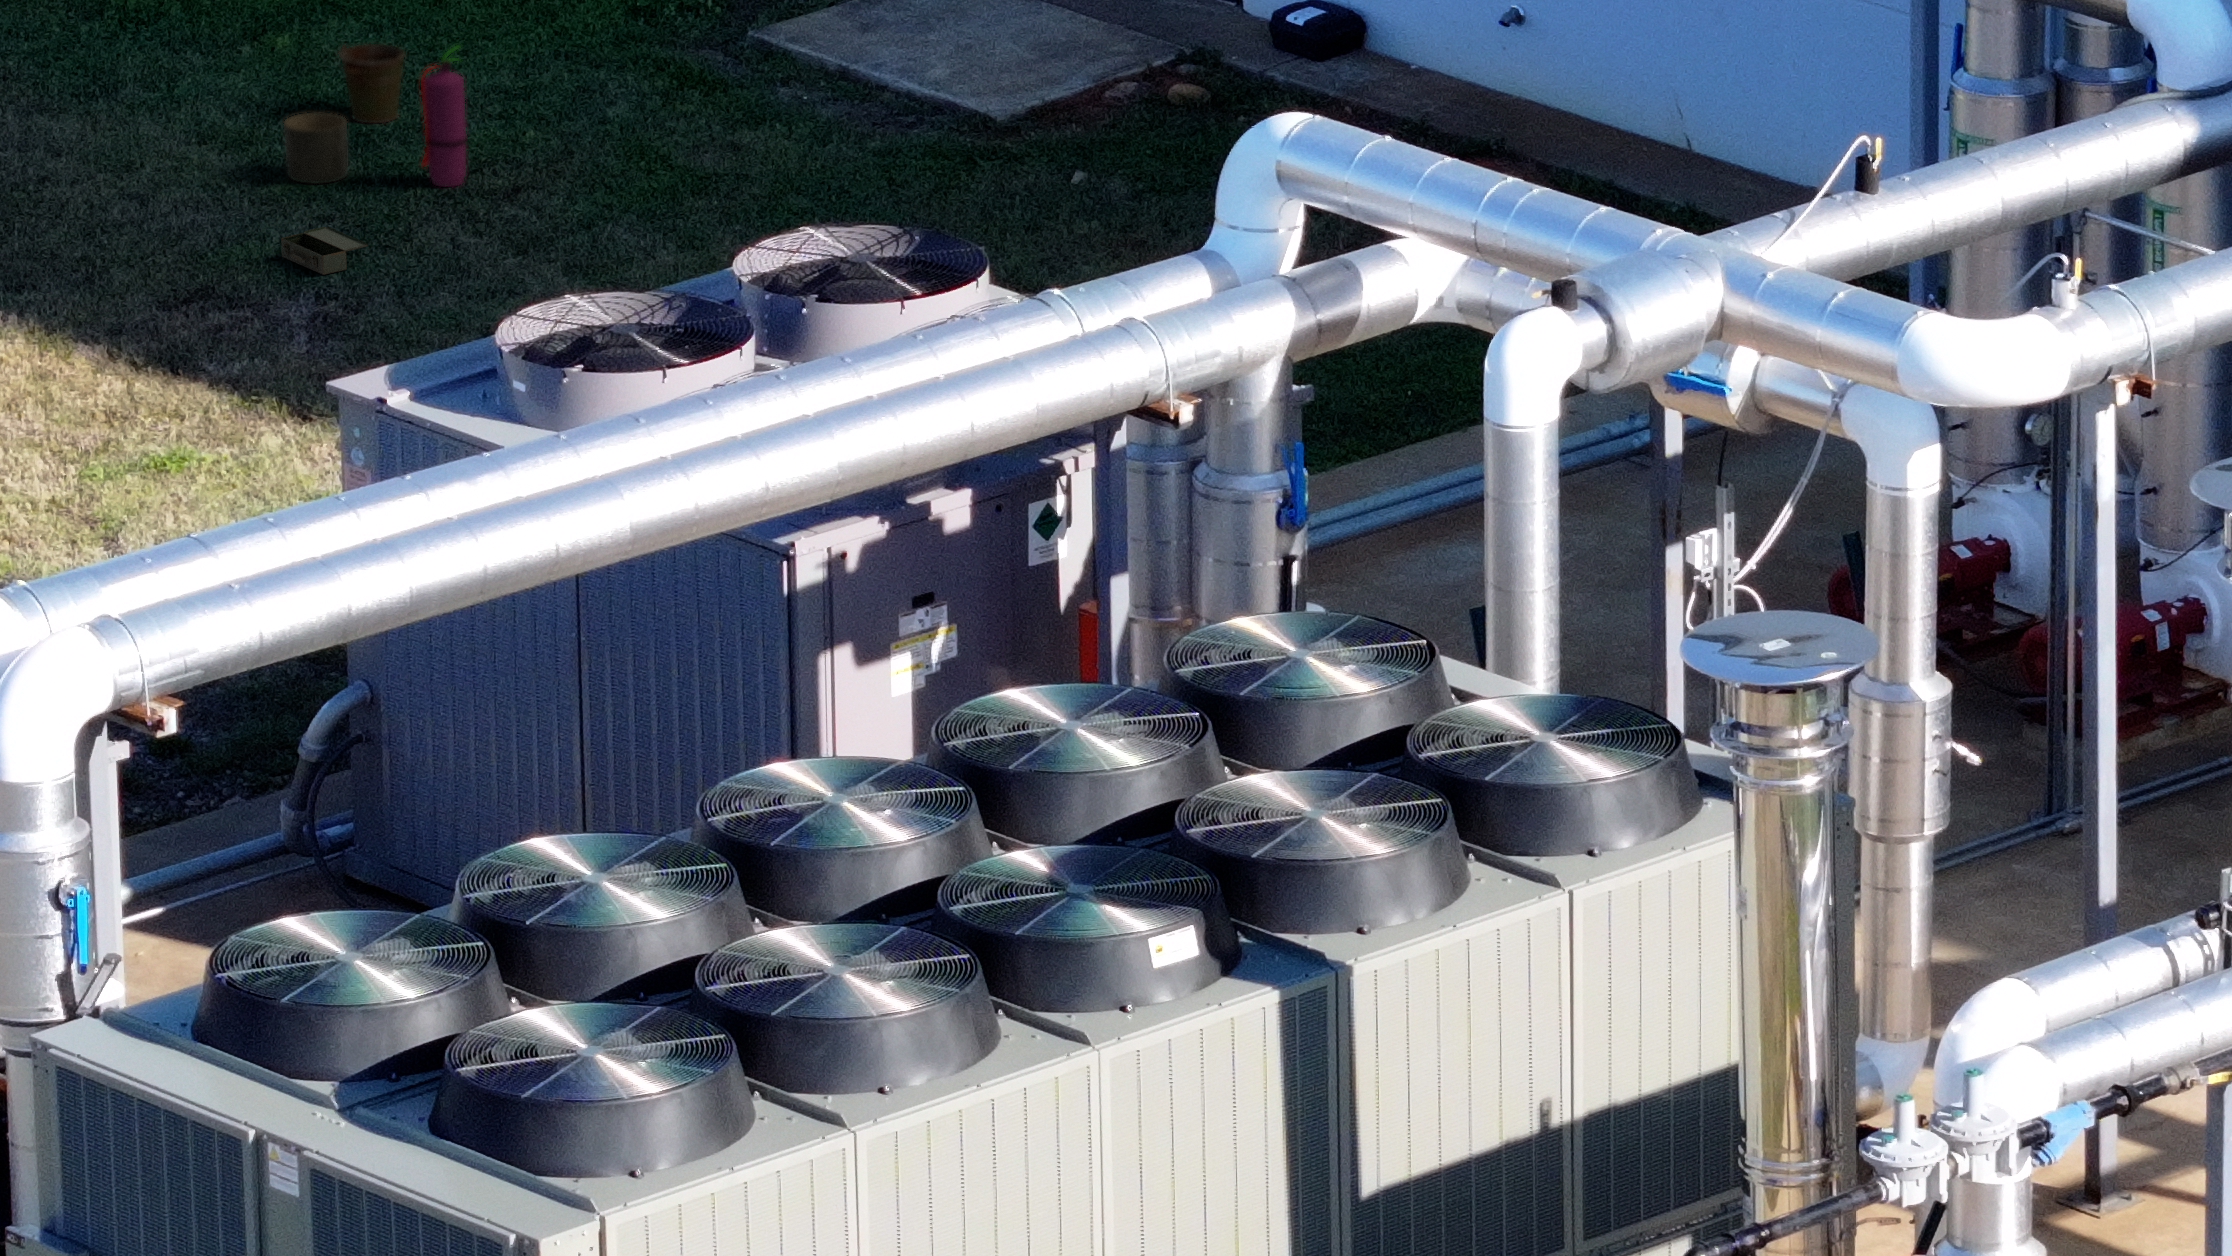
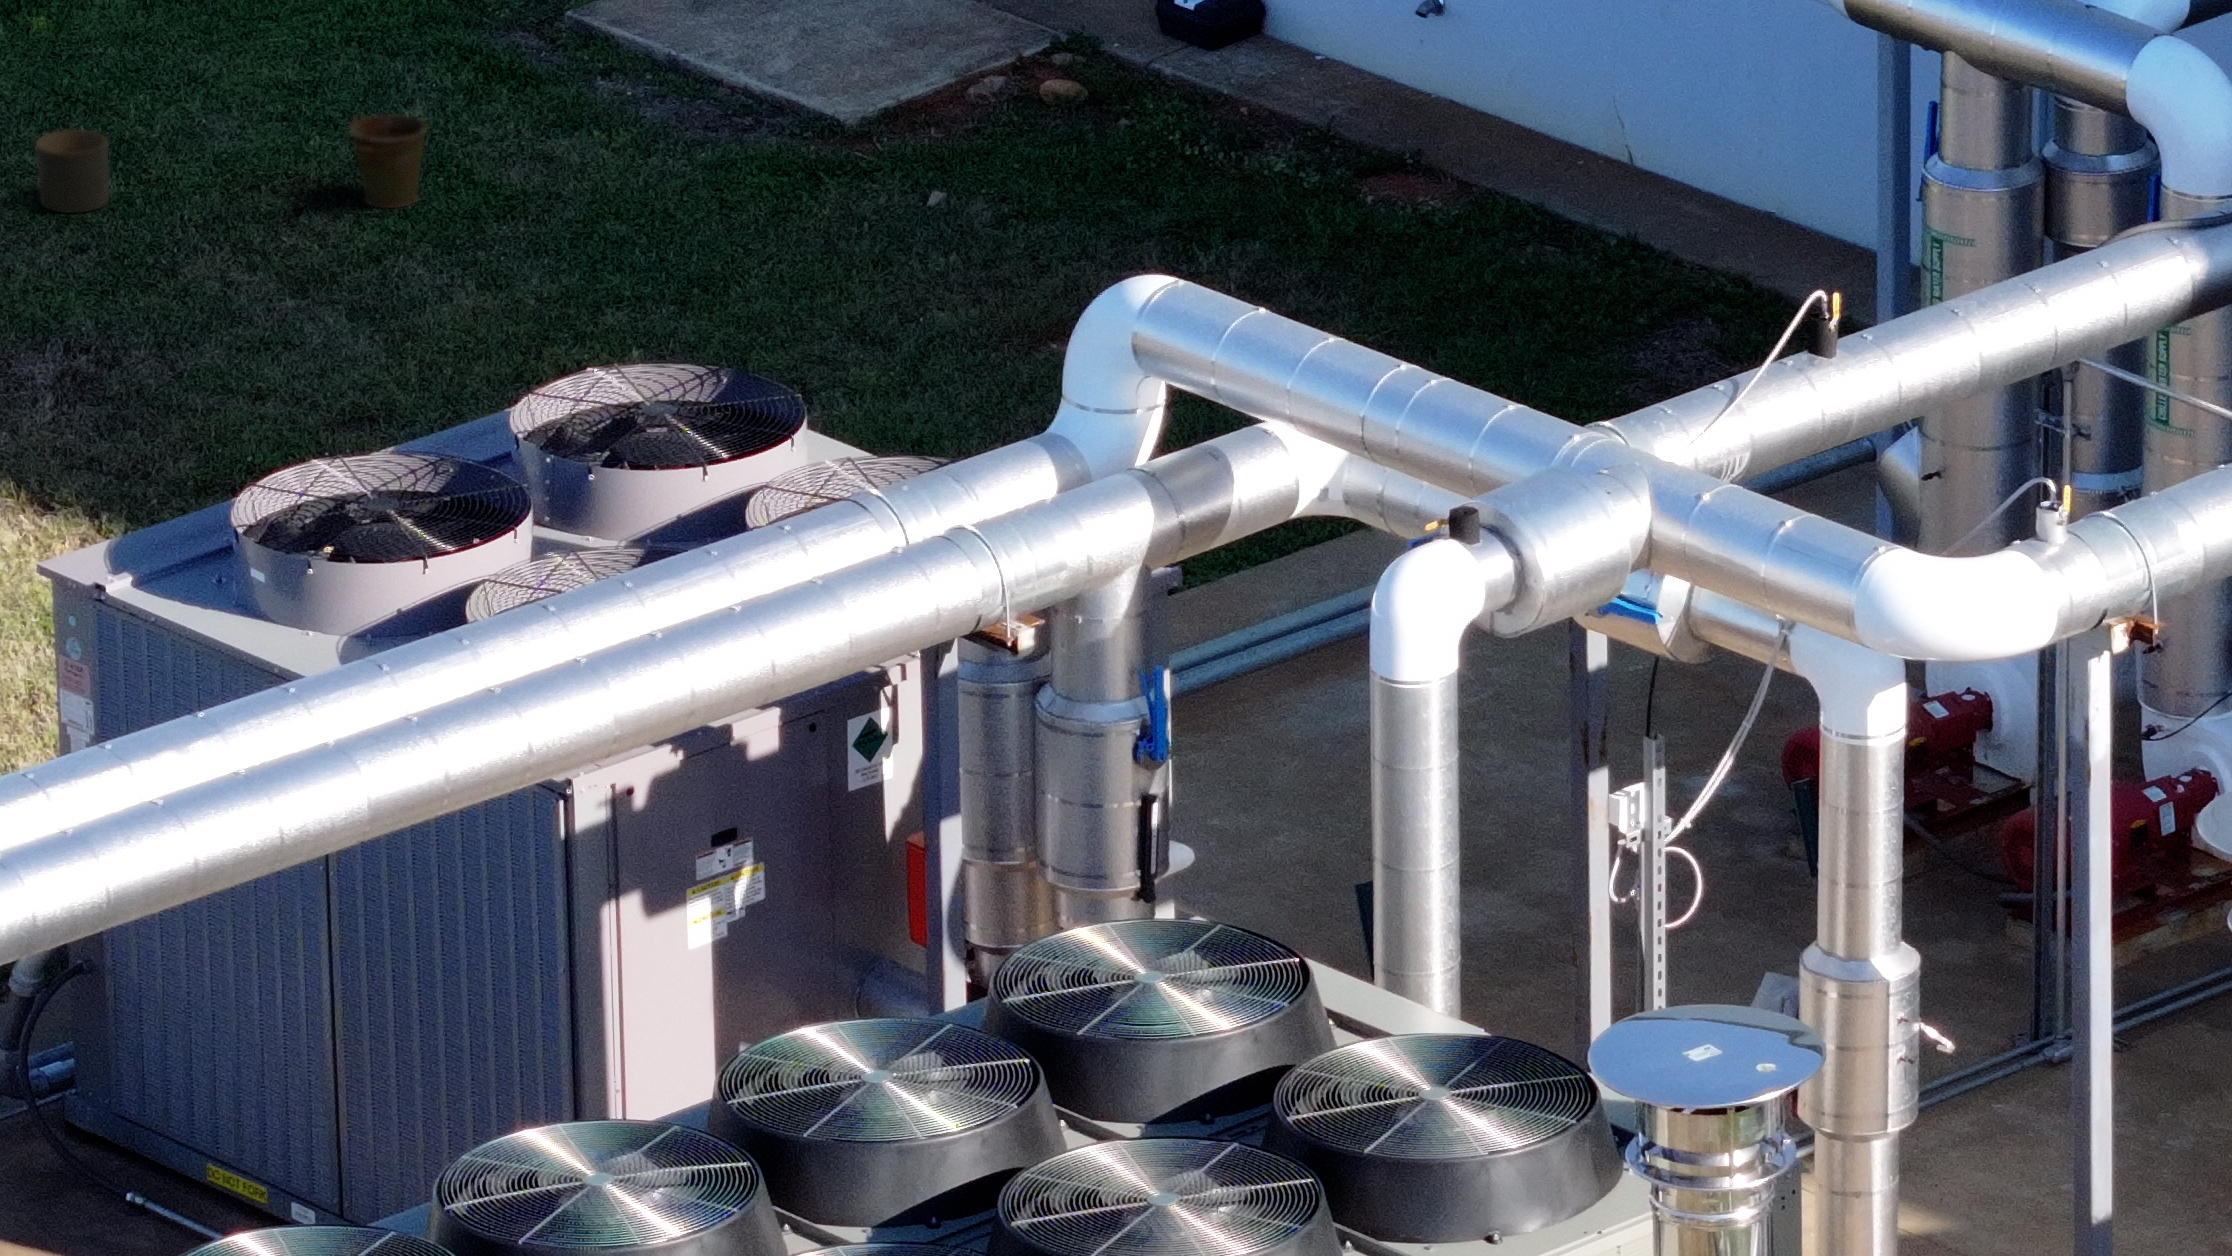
bucket: present [338,44,405,123] -> present [348,115,427,208]
fire extinguisher: present [421,46,468,187] -> none [190,56,245,217]
toolbox: present [281,227,368,275] -> none [29,271,128,331]

